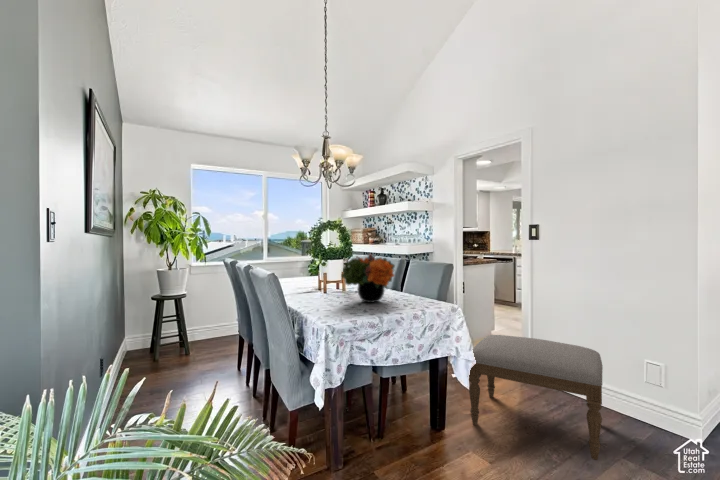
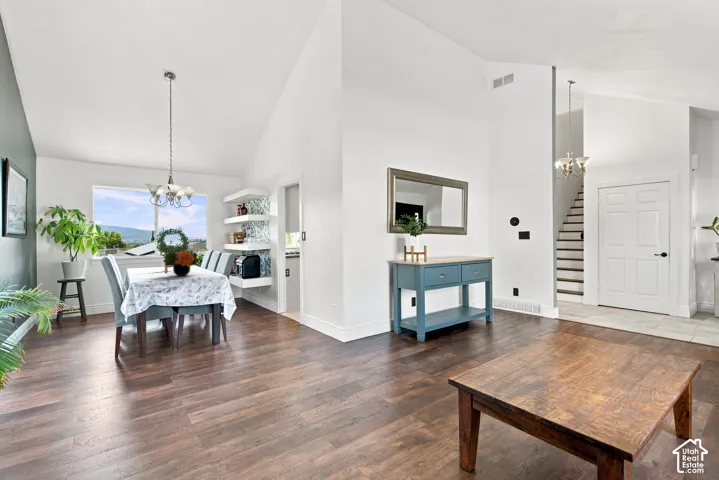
ottoman: present [469,335,603,460] -> none [232,295,307,349]

